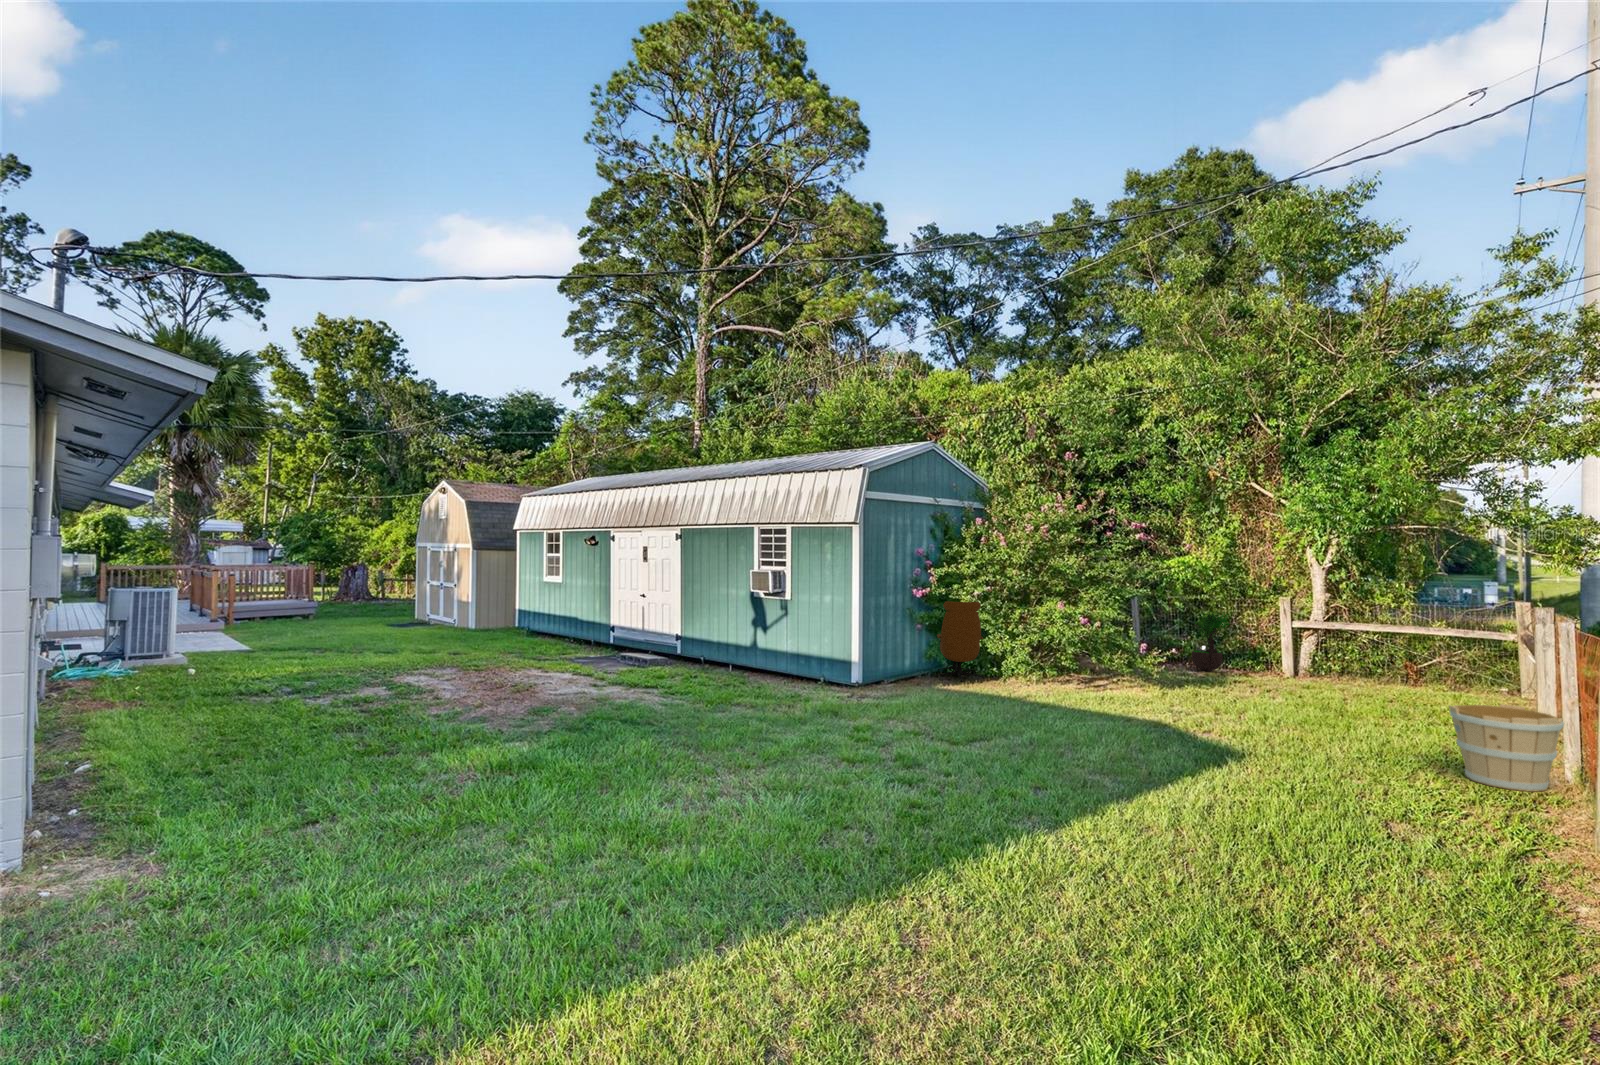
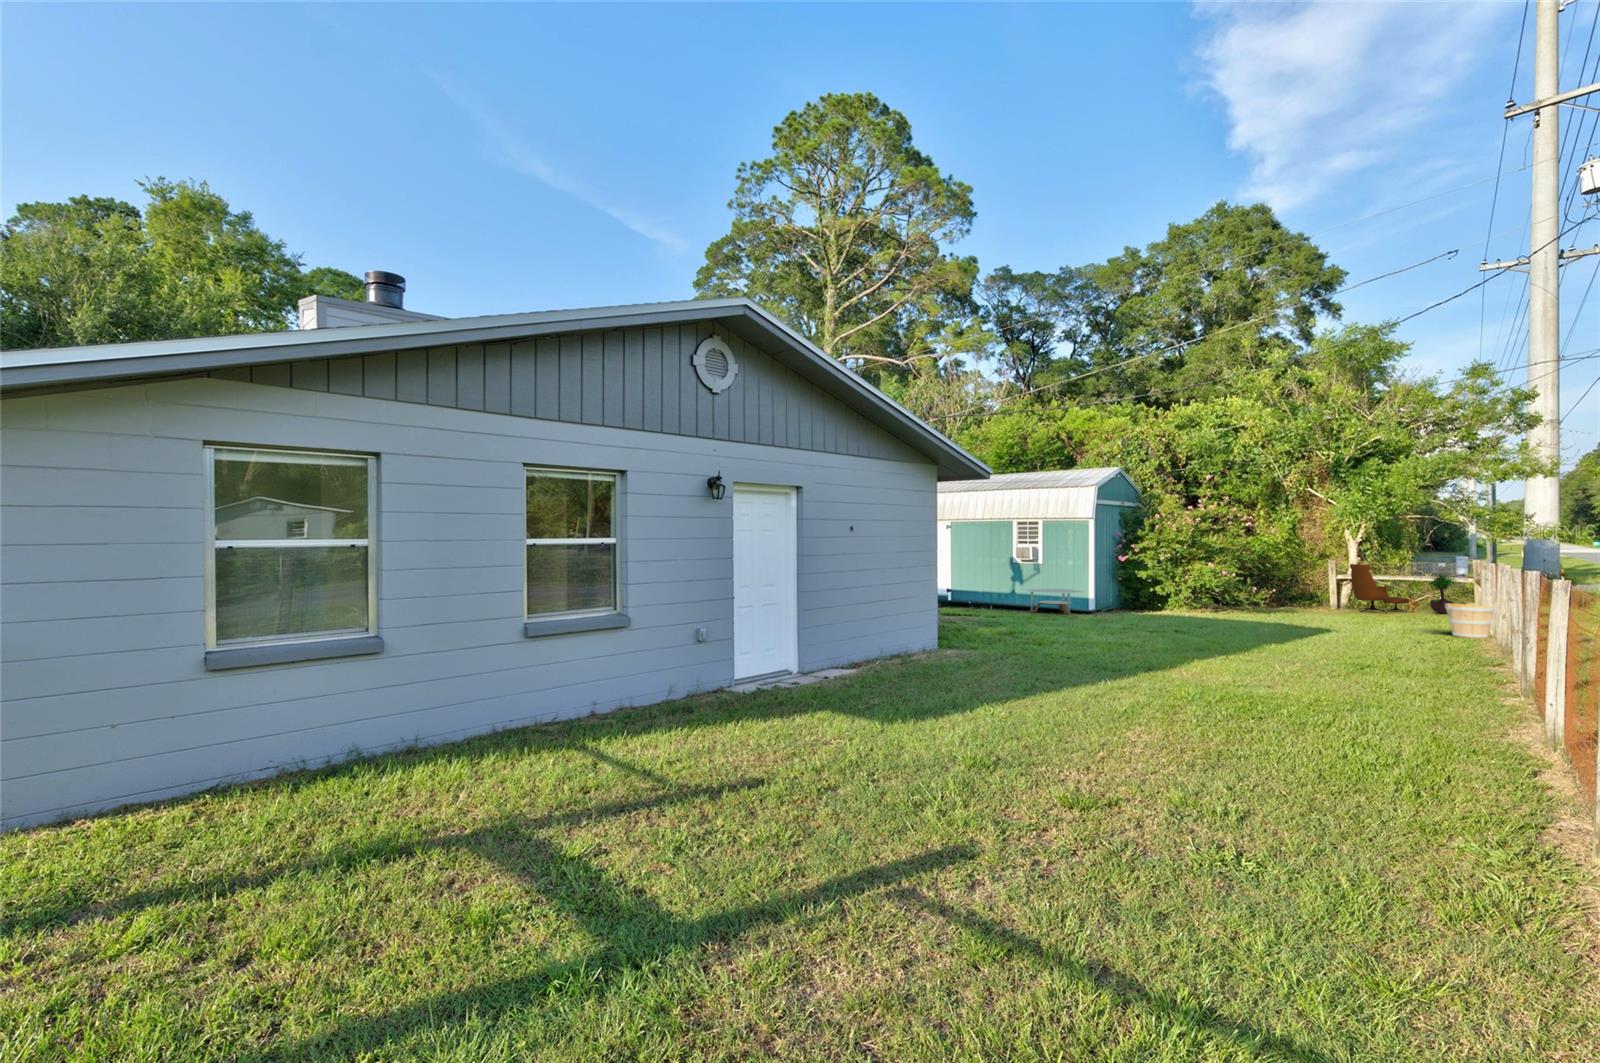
lounge chair: present [935,601,984,682] -> present [1350,564,1409,613]
potted tree: present [1192,612,1229,671] -> present [1429,575,1456,614]
round table: none [743,640,832,689] -> present [1027,589,1083,615]

